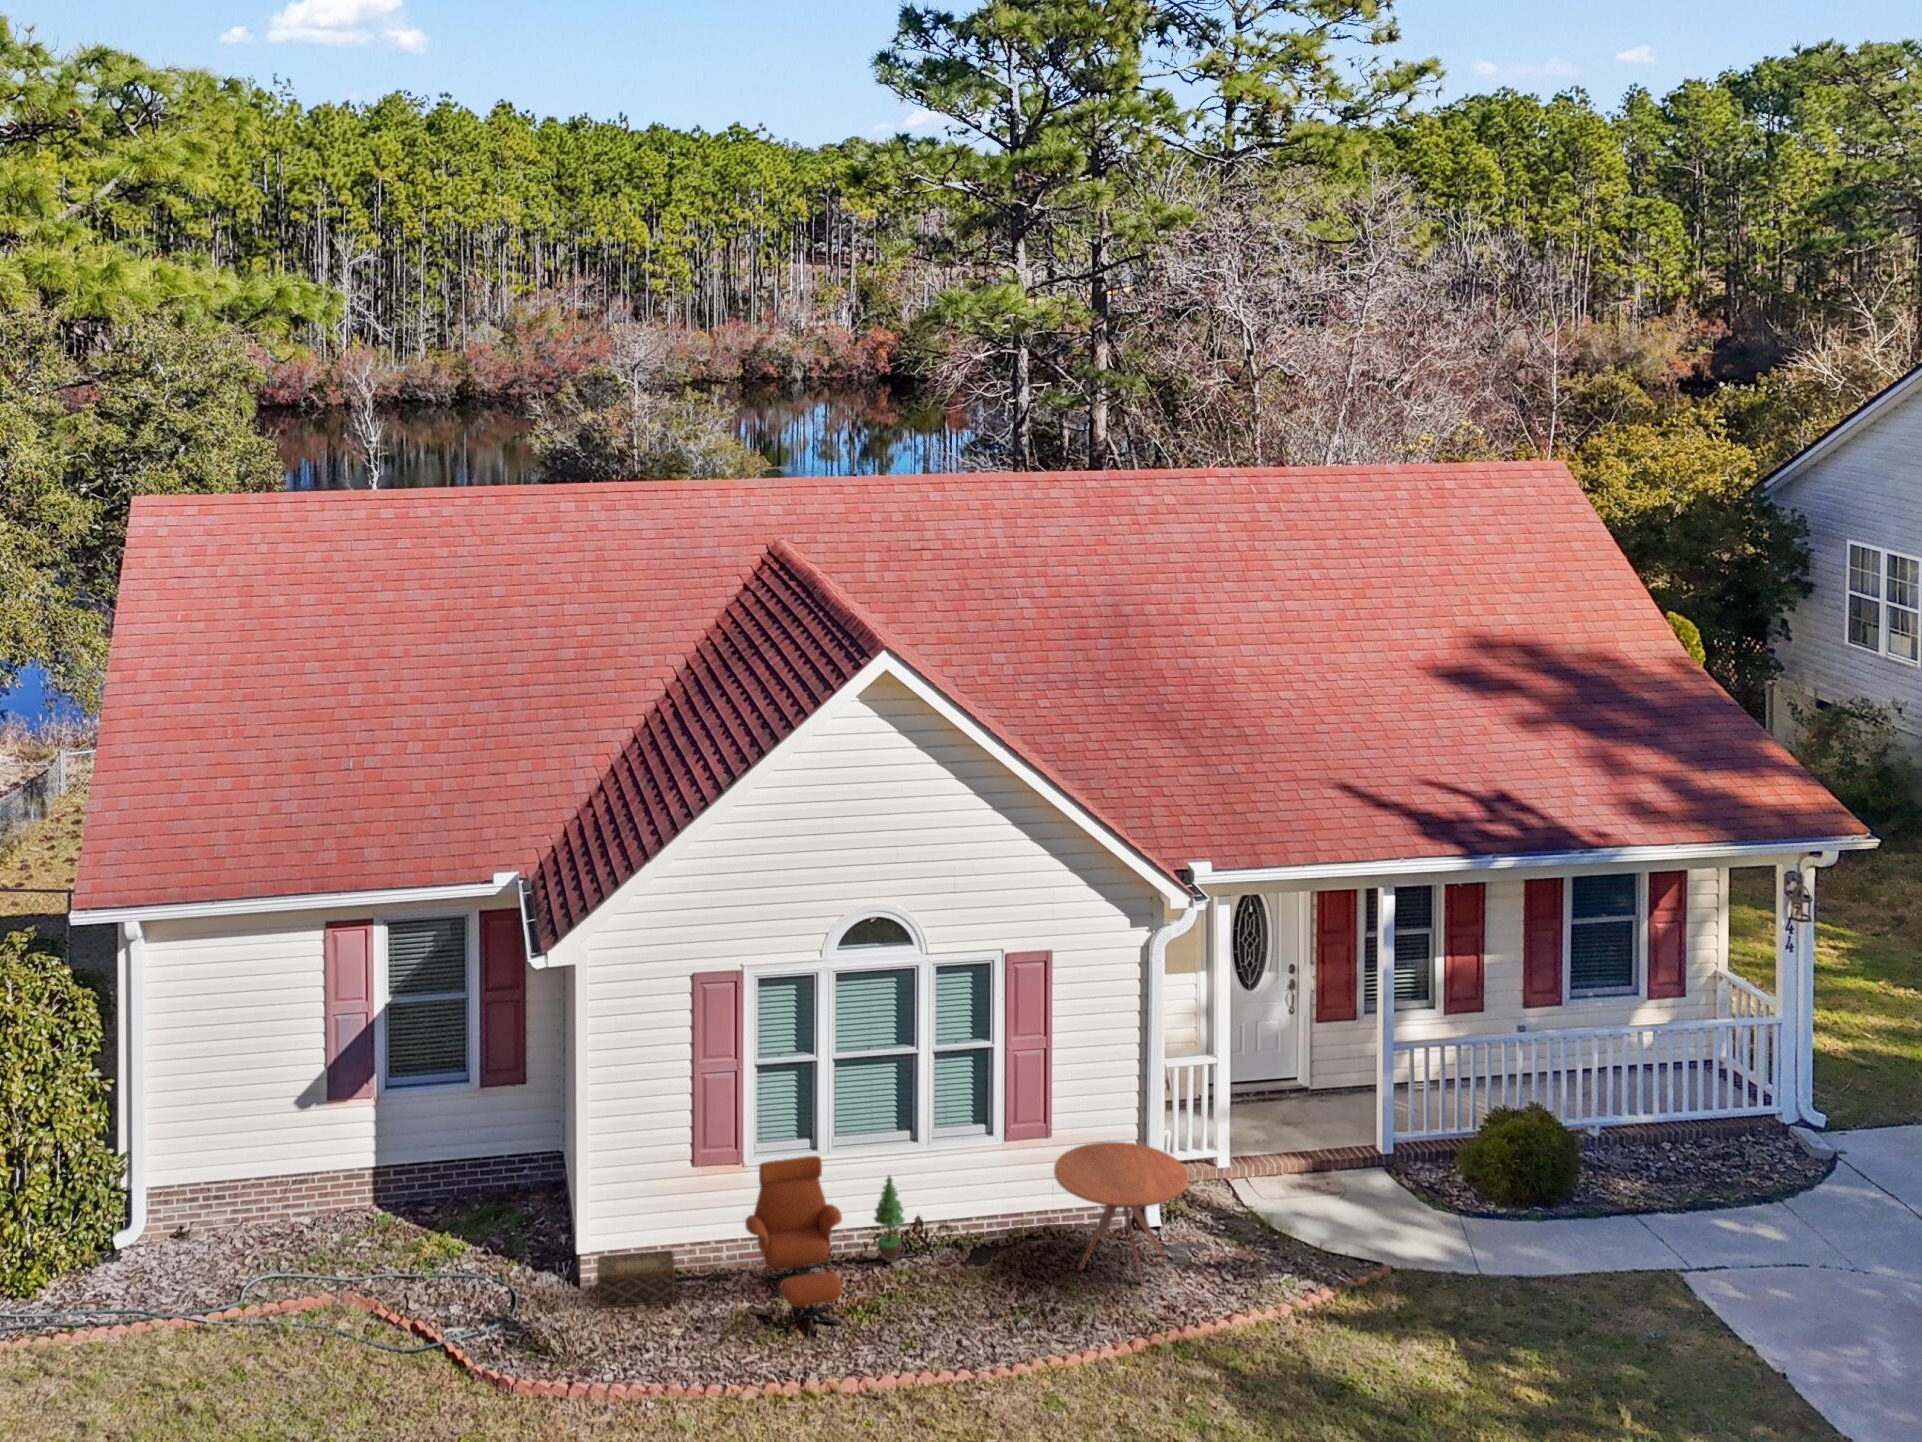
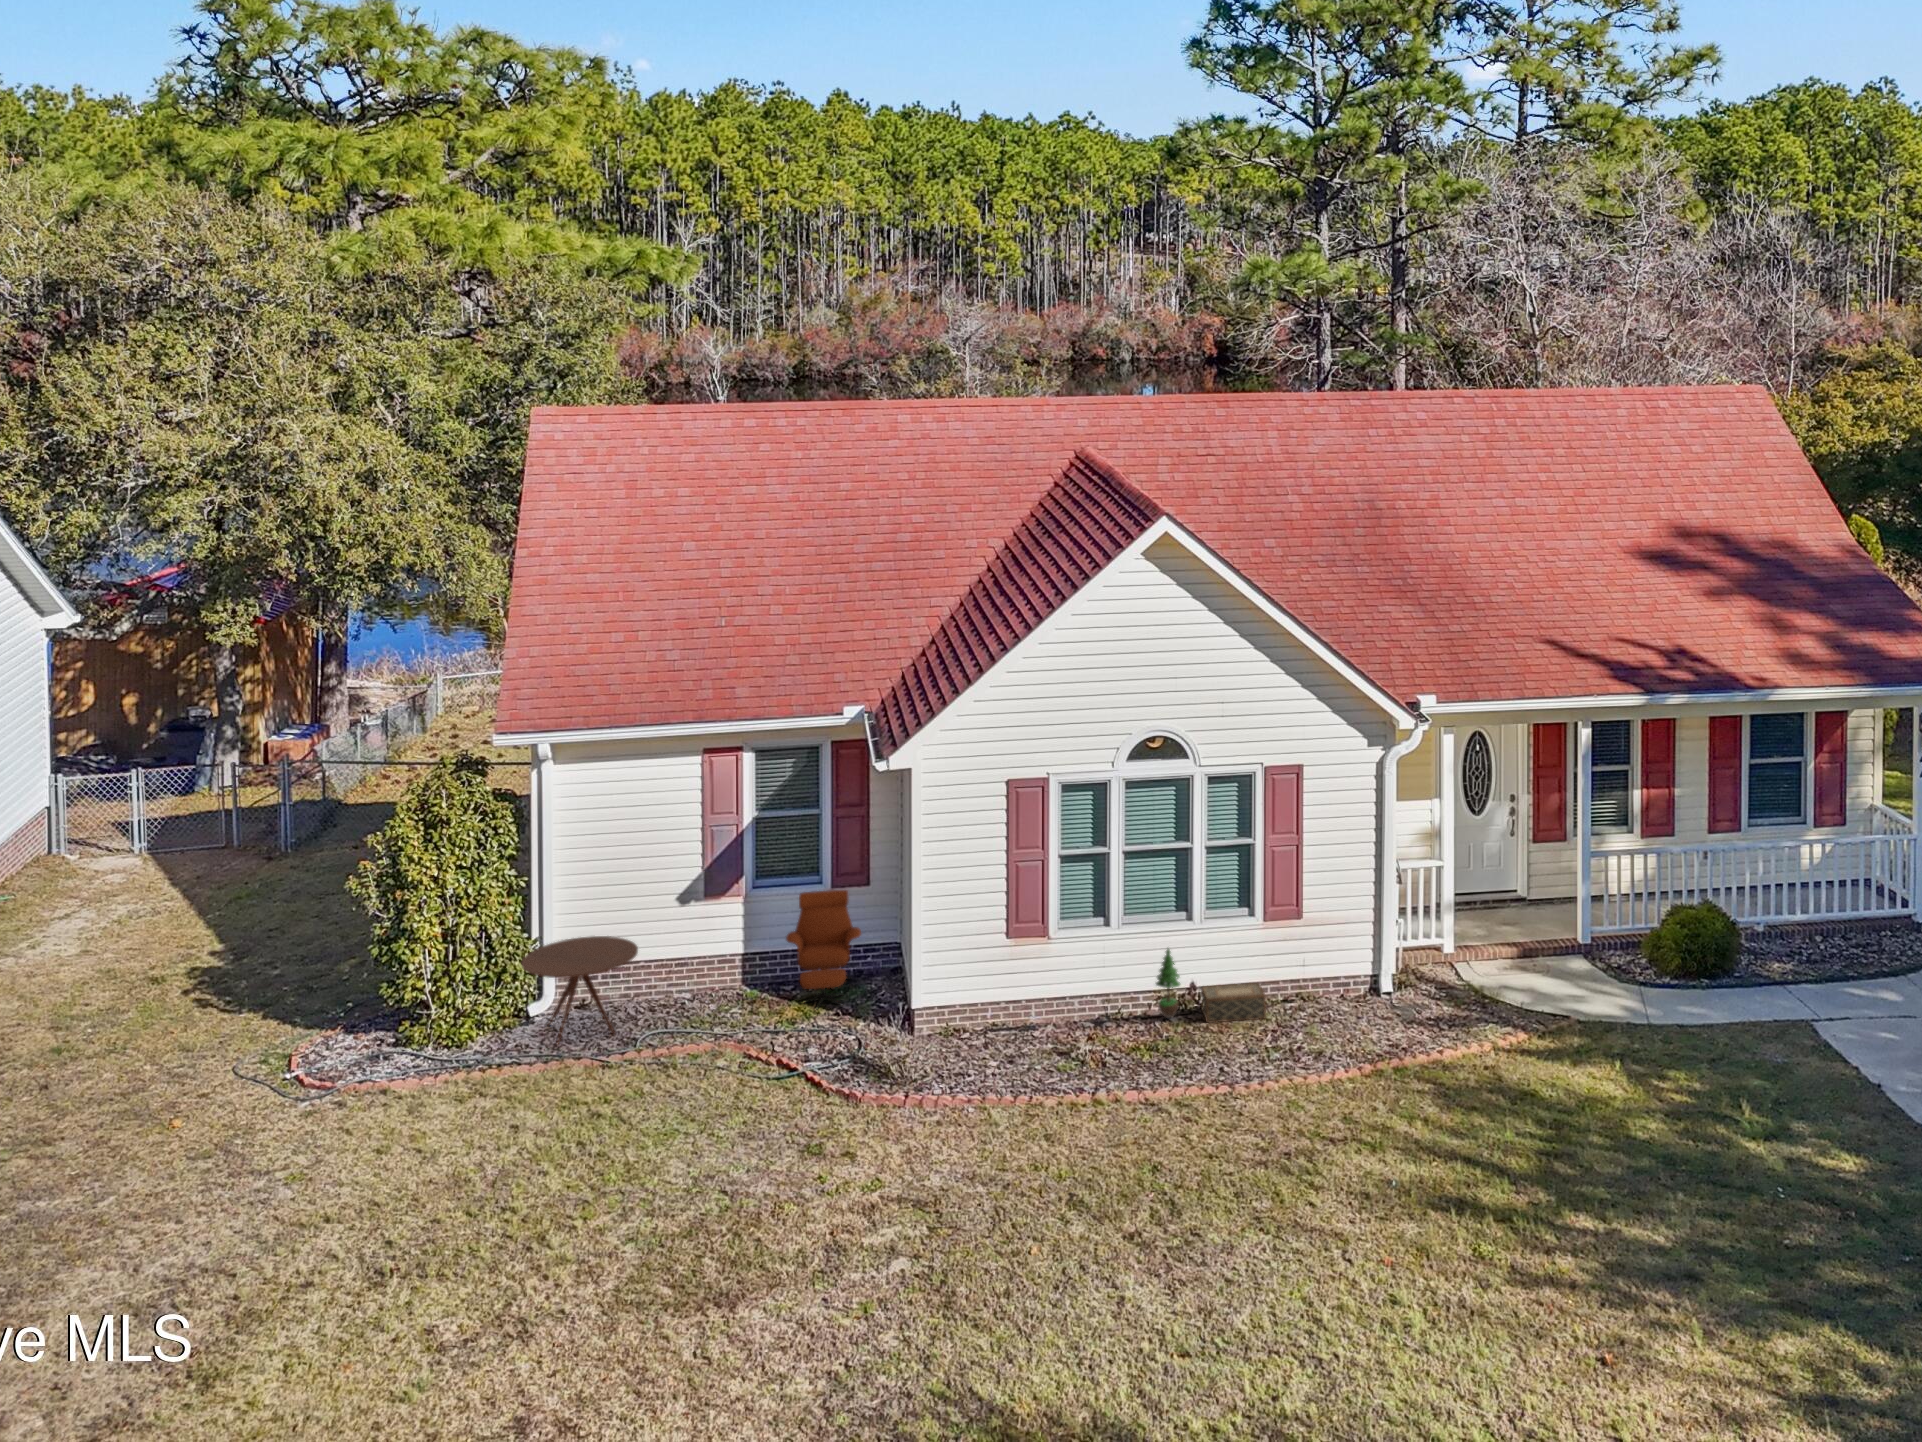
round table: present [1054,1142,1189,1285] -> present [522,936,638,1044]
lounge chair: present [745,1156,842,1336] -> present [786,890,861,1009]
woven basket: present [597,1250,675,1308] -> present [1201,983,1266,1023]

